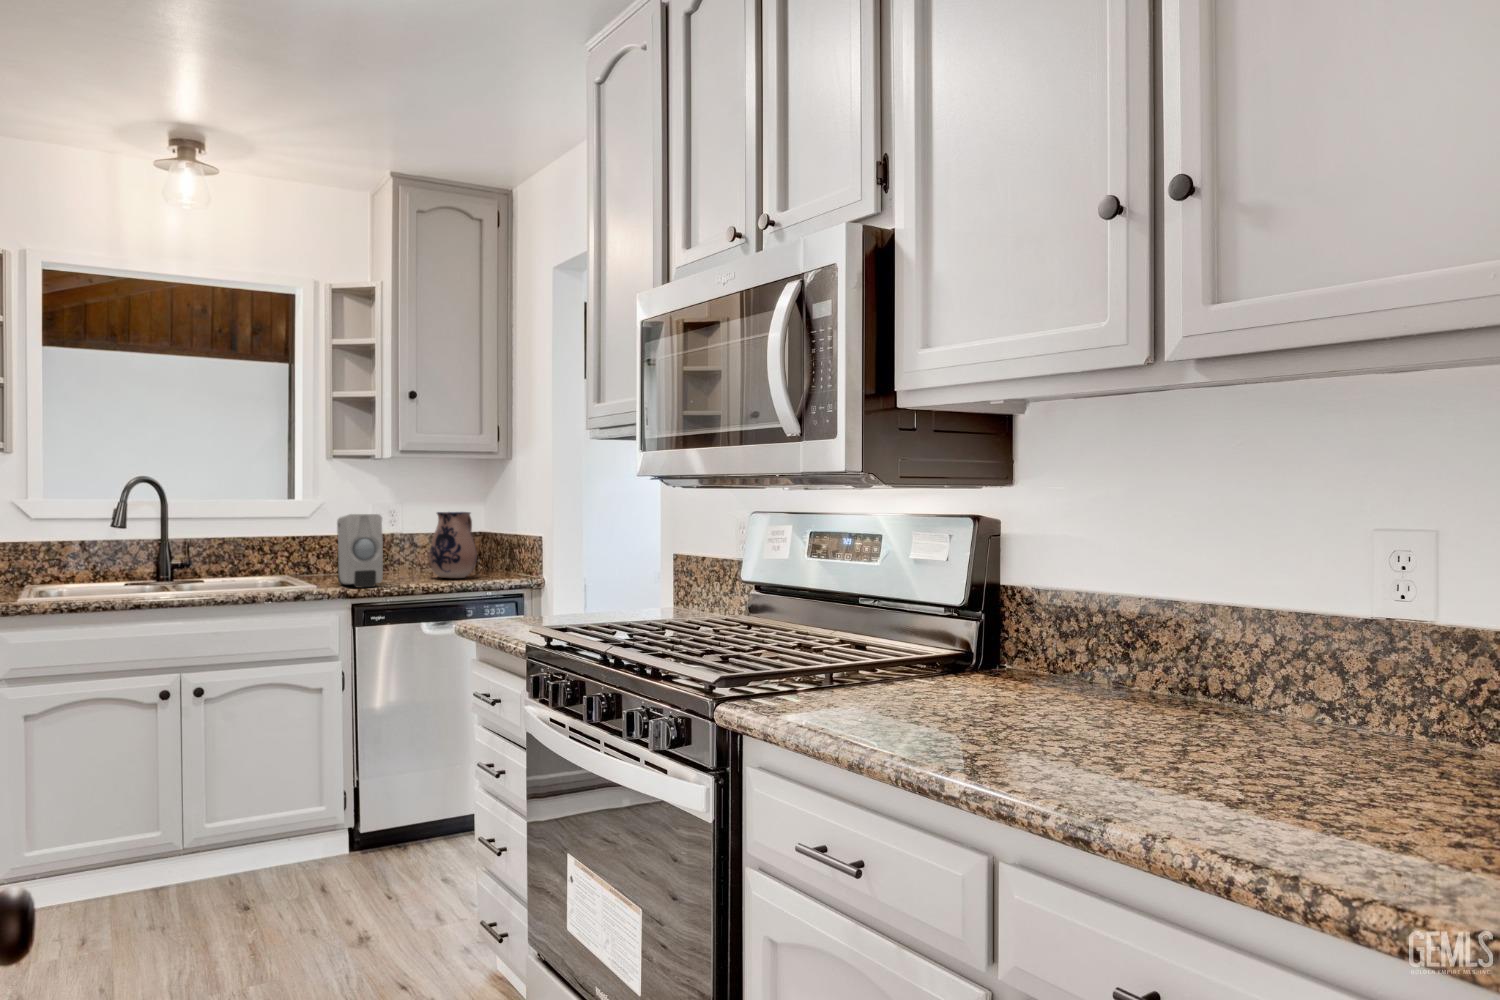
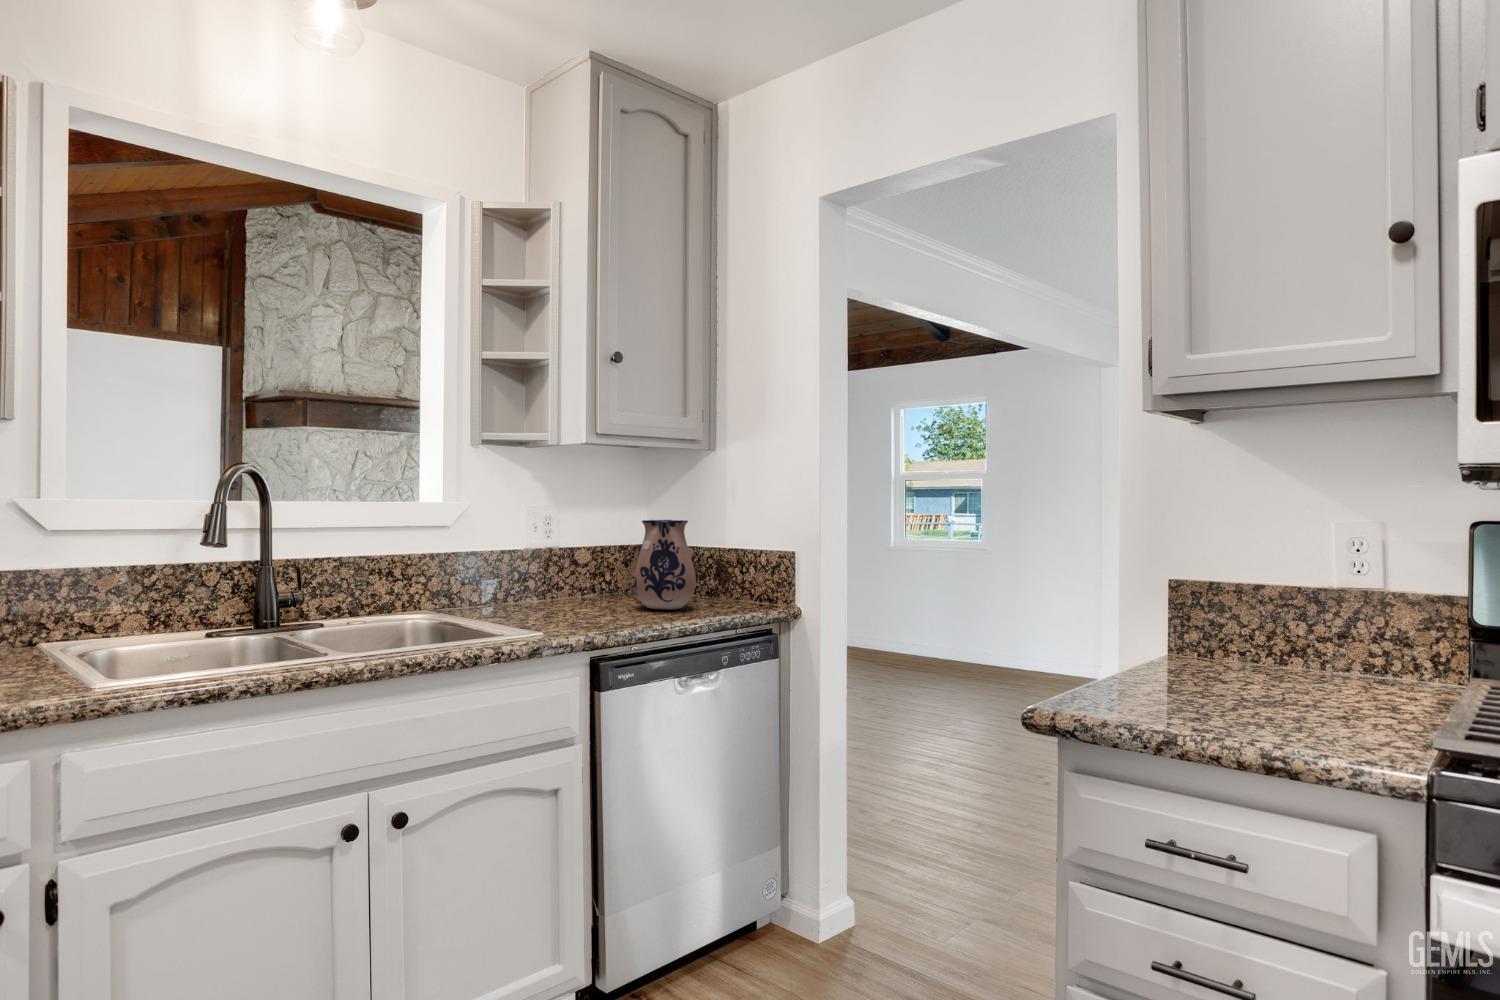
soap dispenser: present [337,514,383,587] -> none [542,524,623,632]

